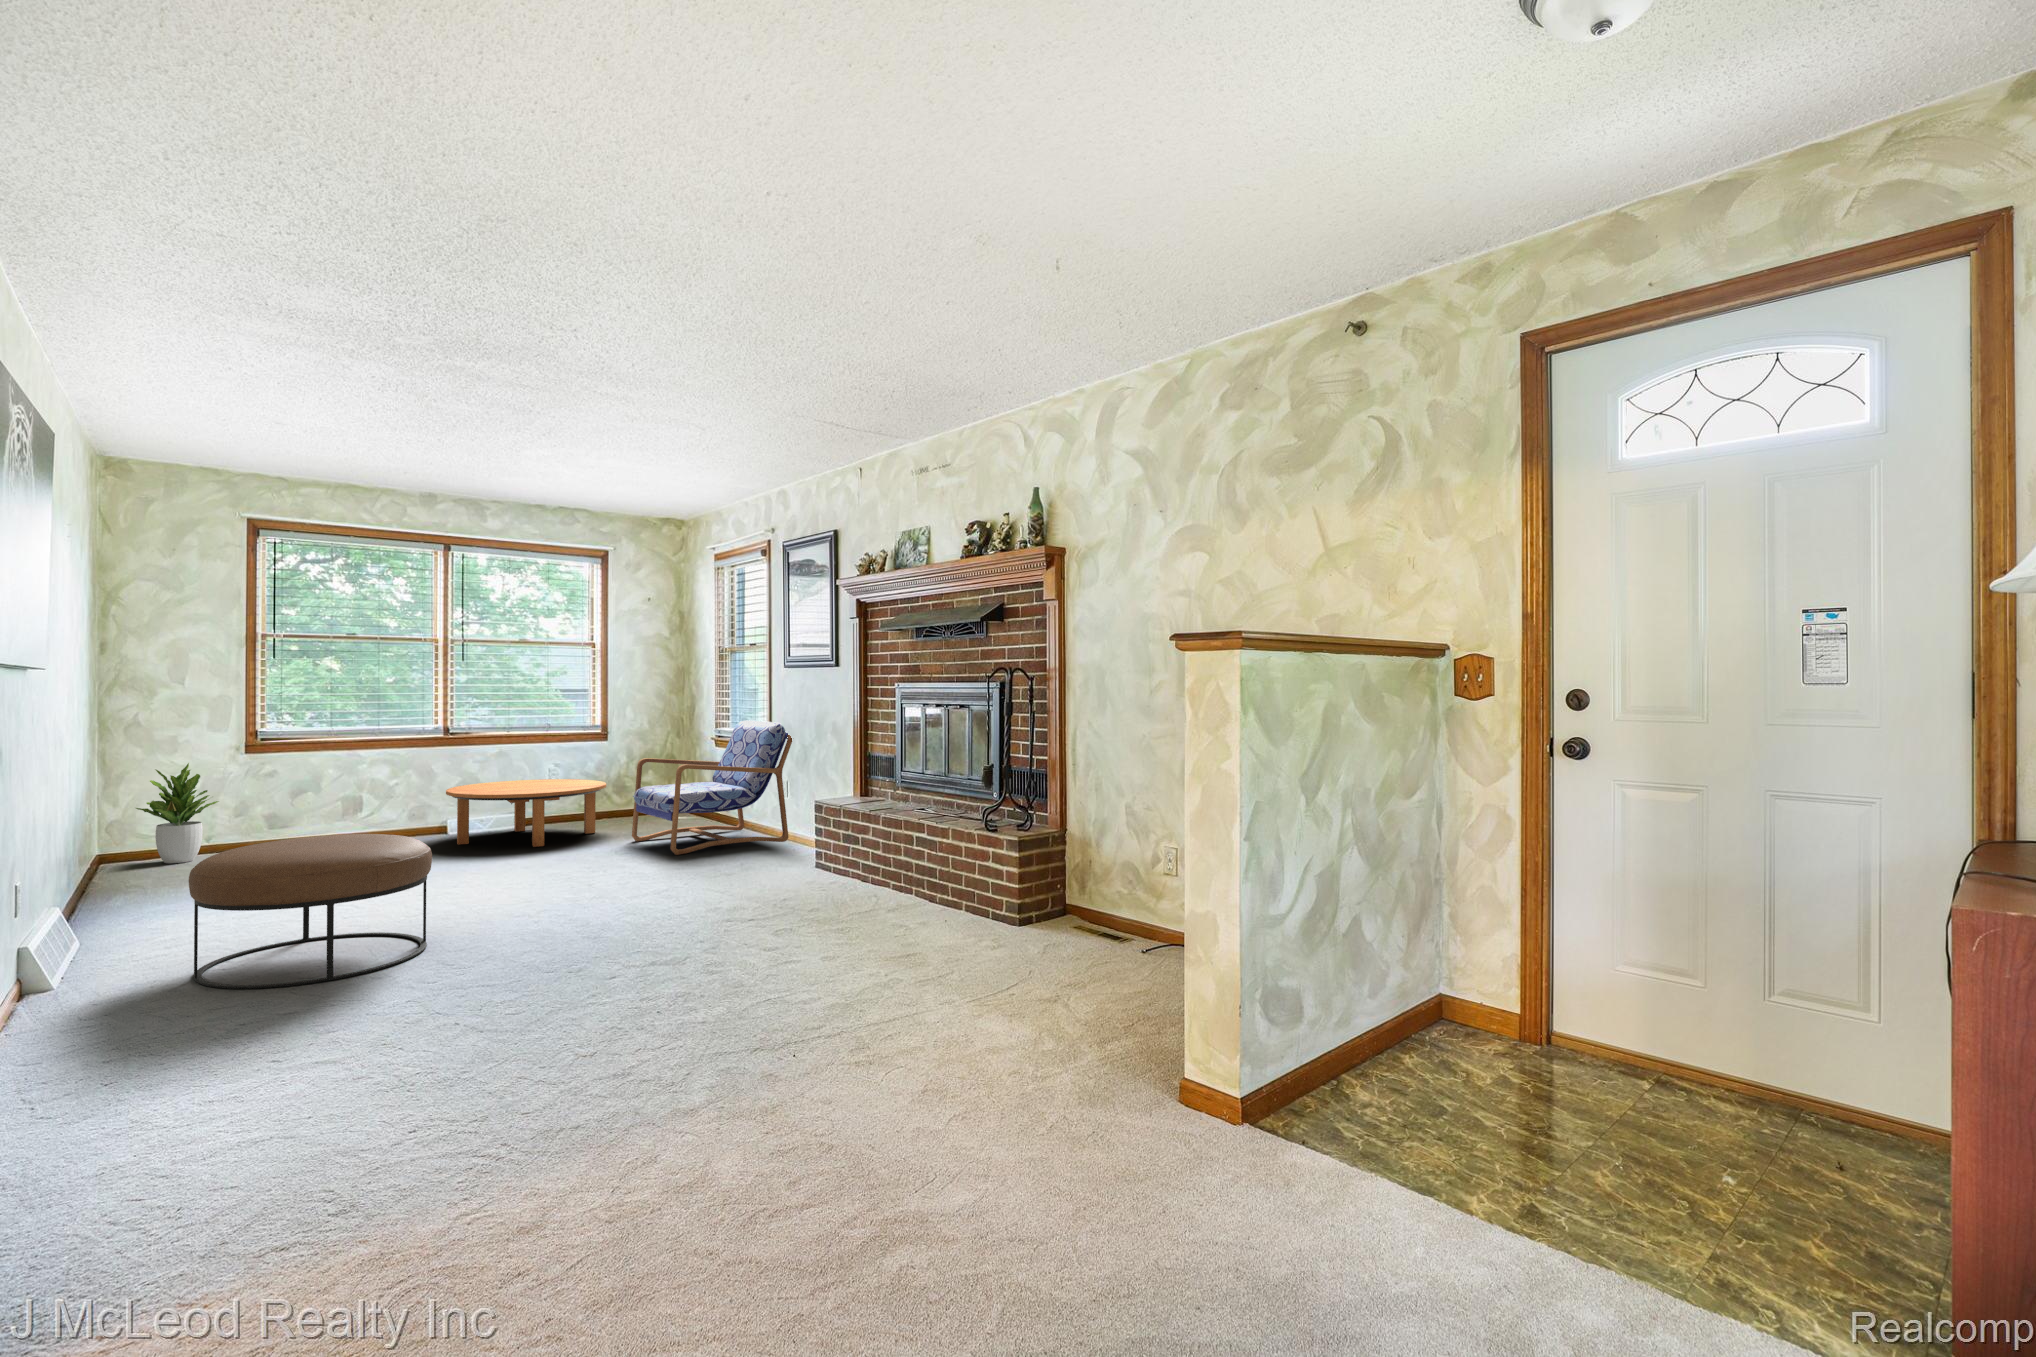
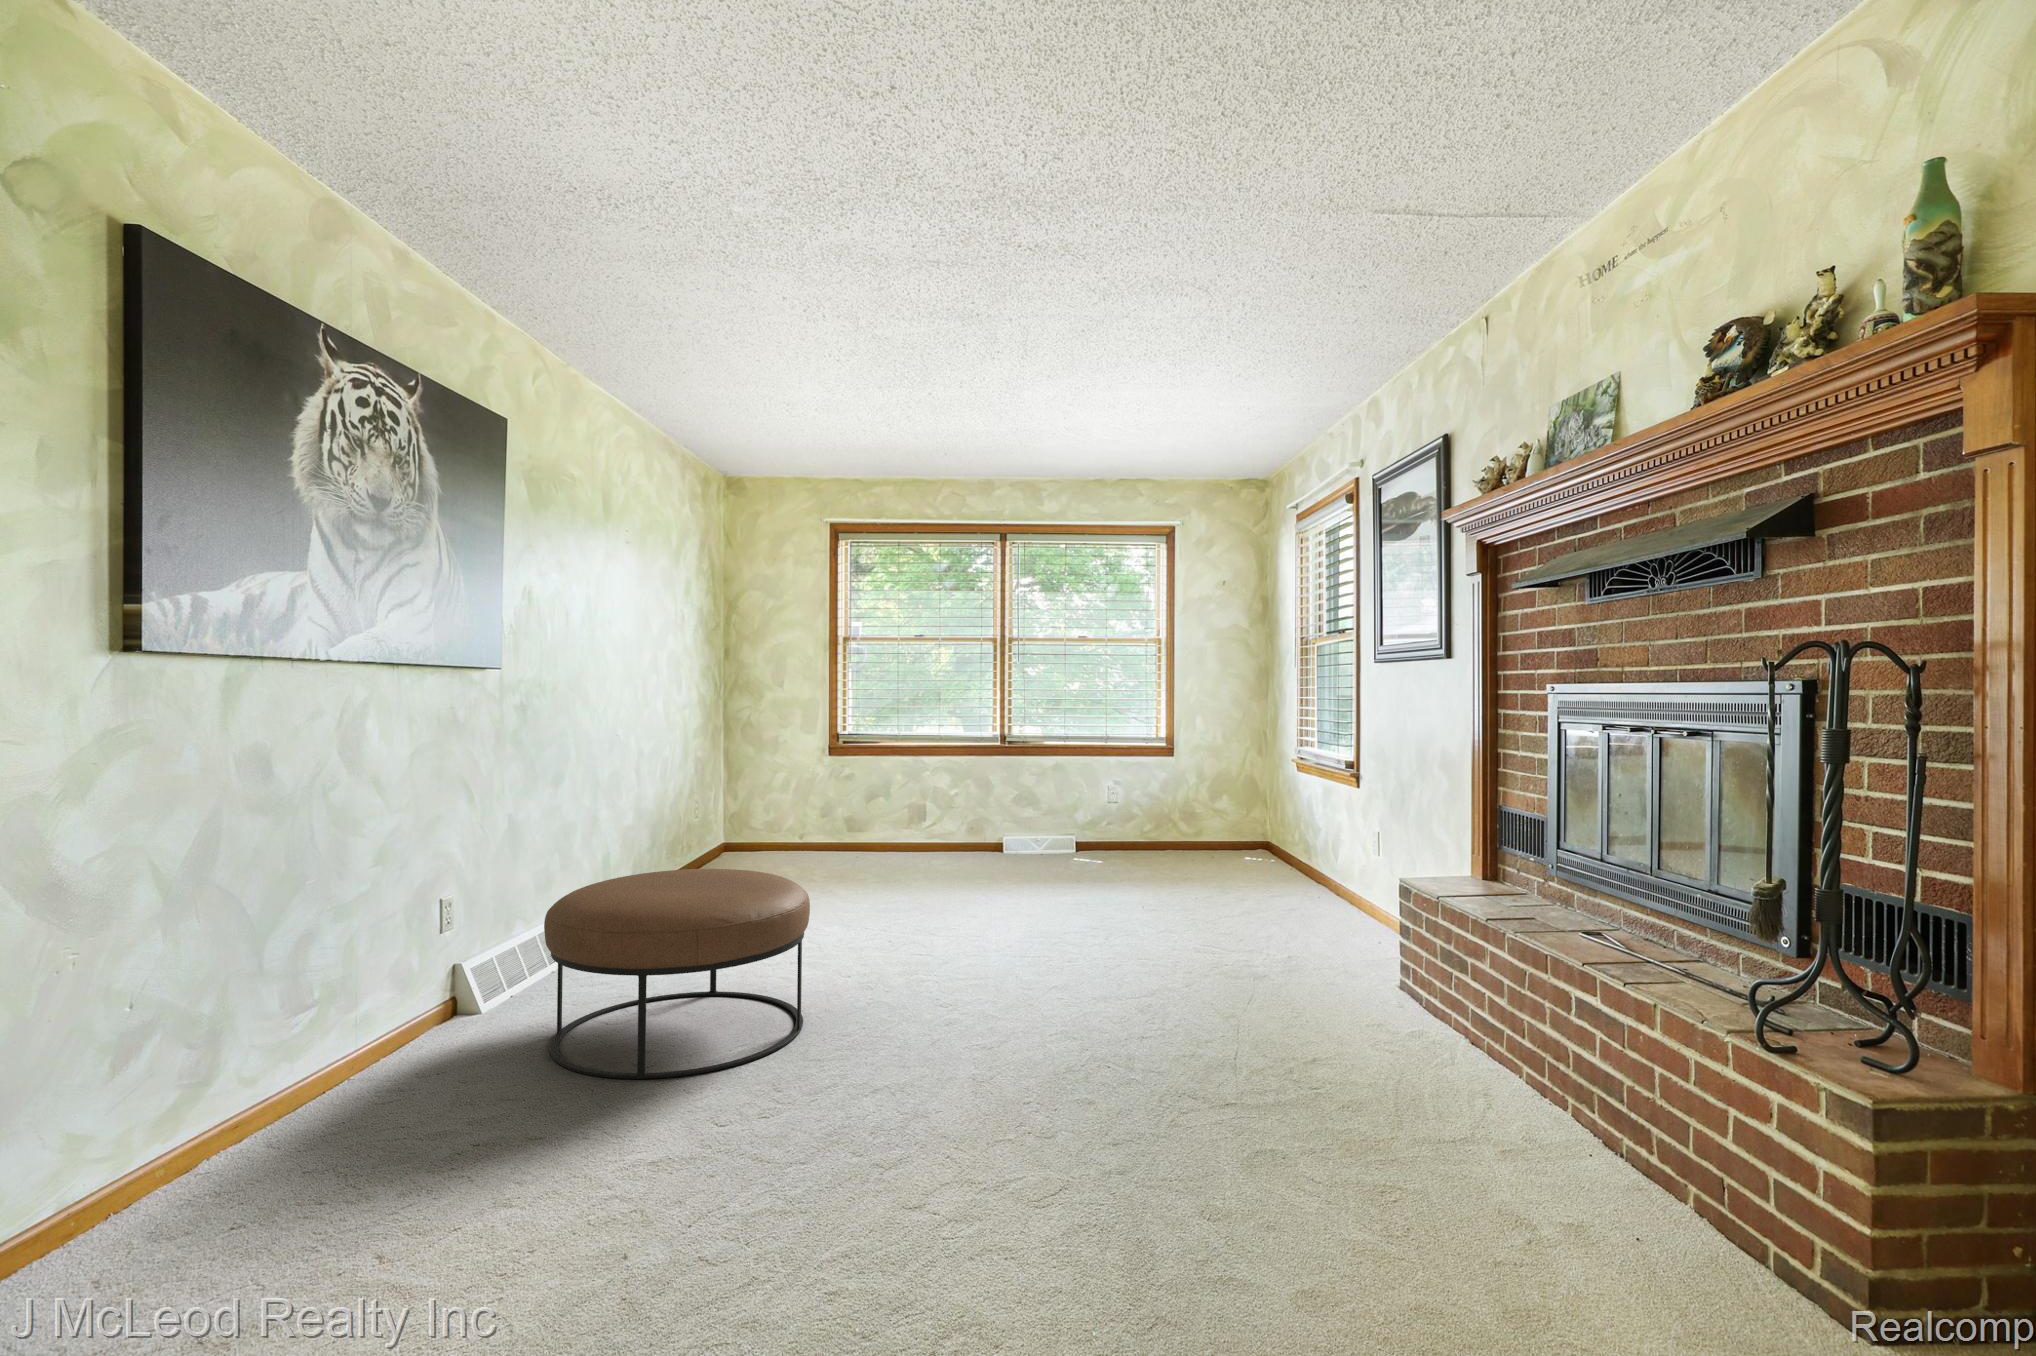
armchair: present [632,720,792,855] -> none [1174,739,1392,927]
potted plant: present [136,763,219,863] -> none [741,761,805,859]
coffee table: present [446,779,606,847] -> none [986,799,1157,886]

